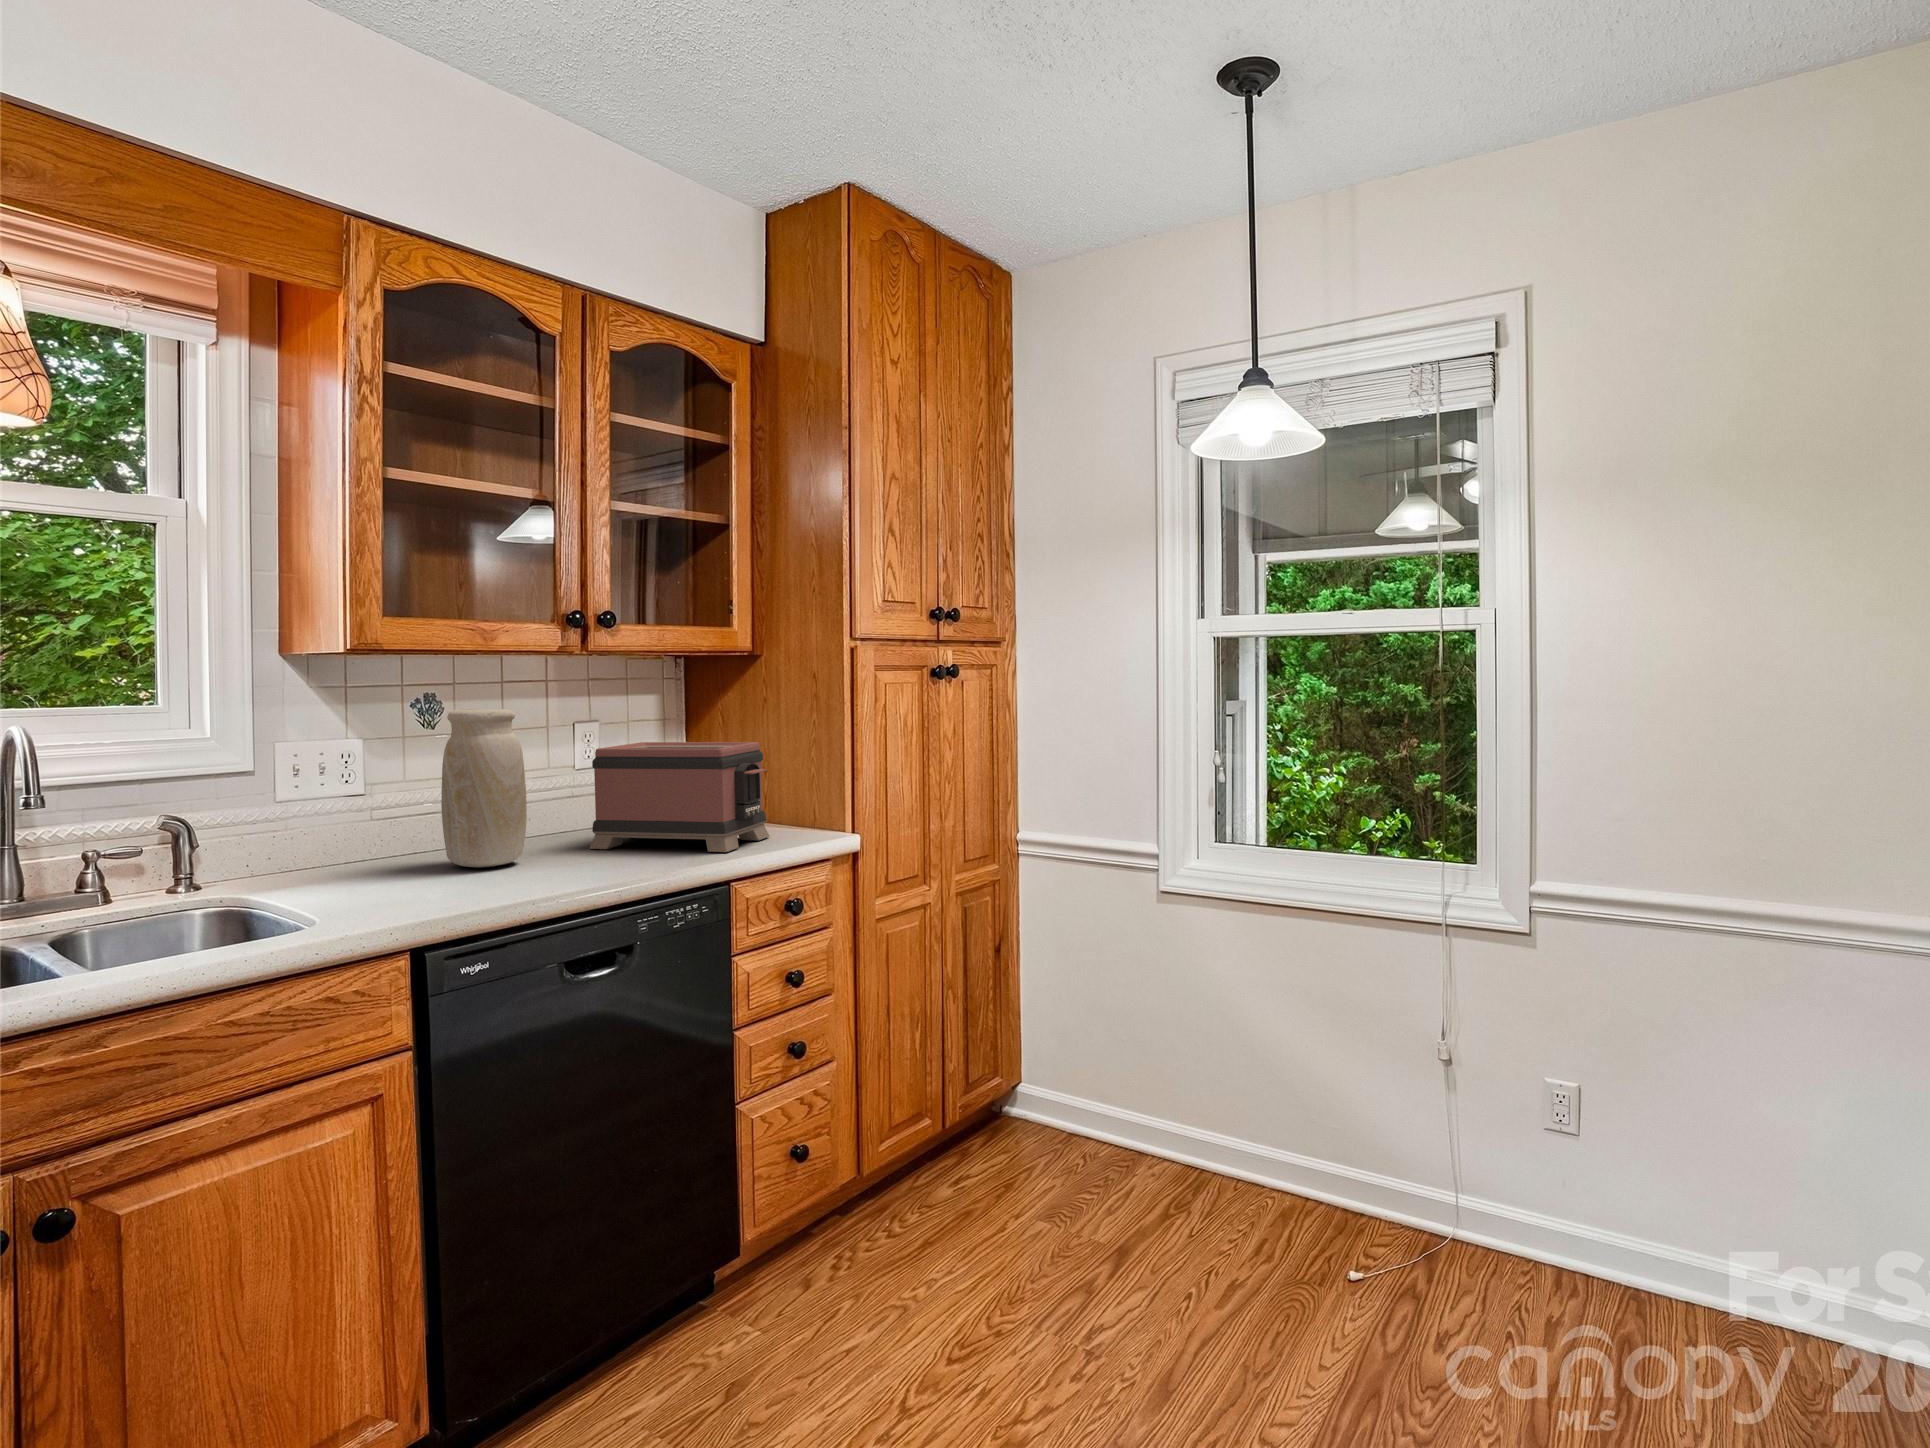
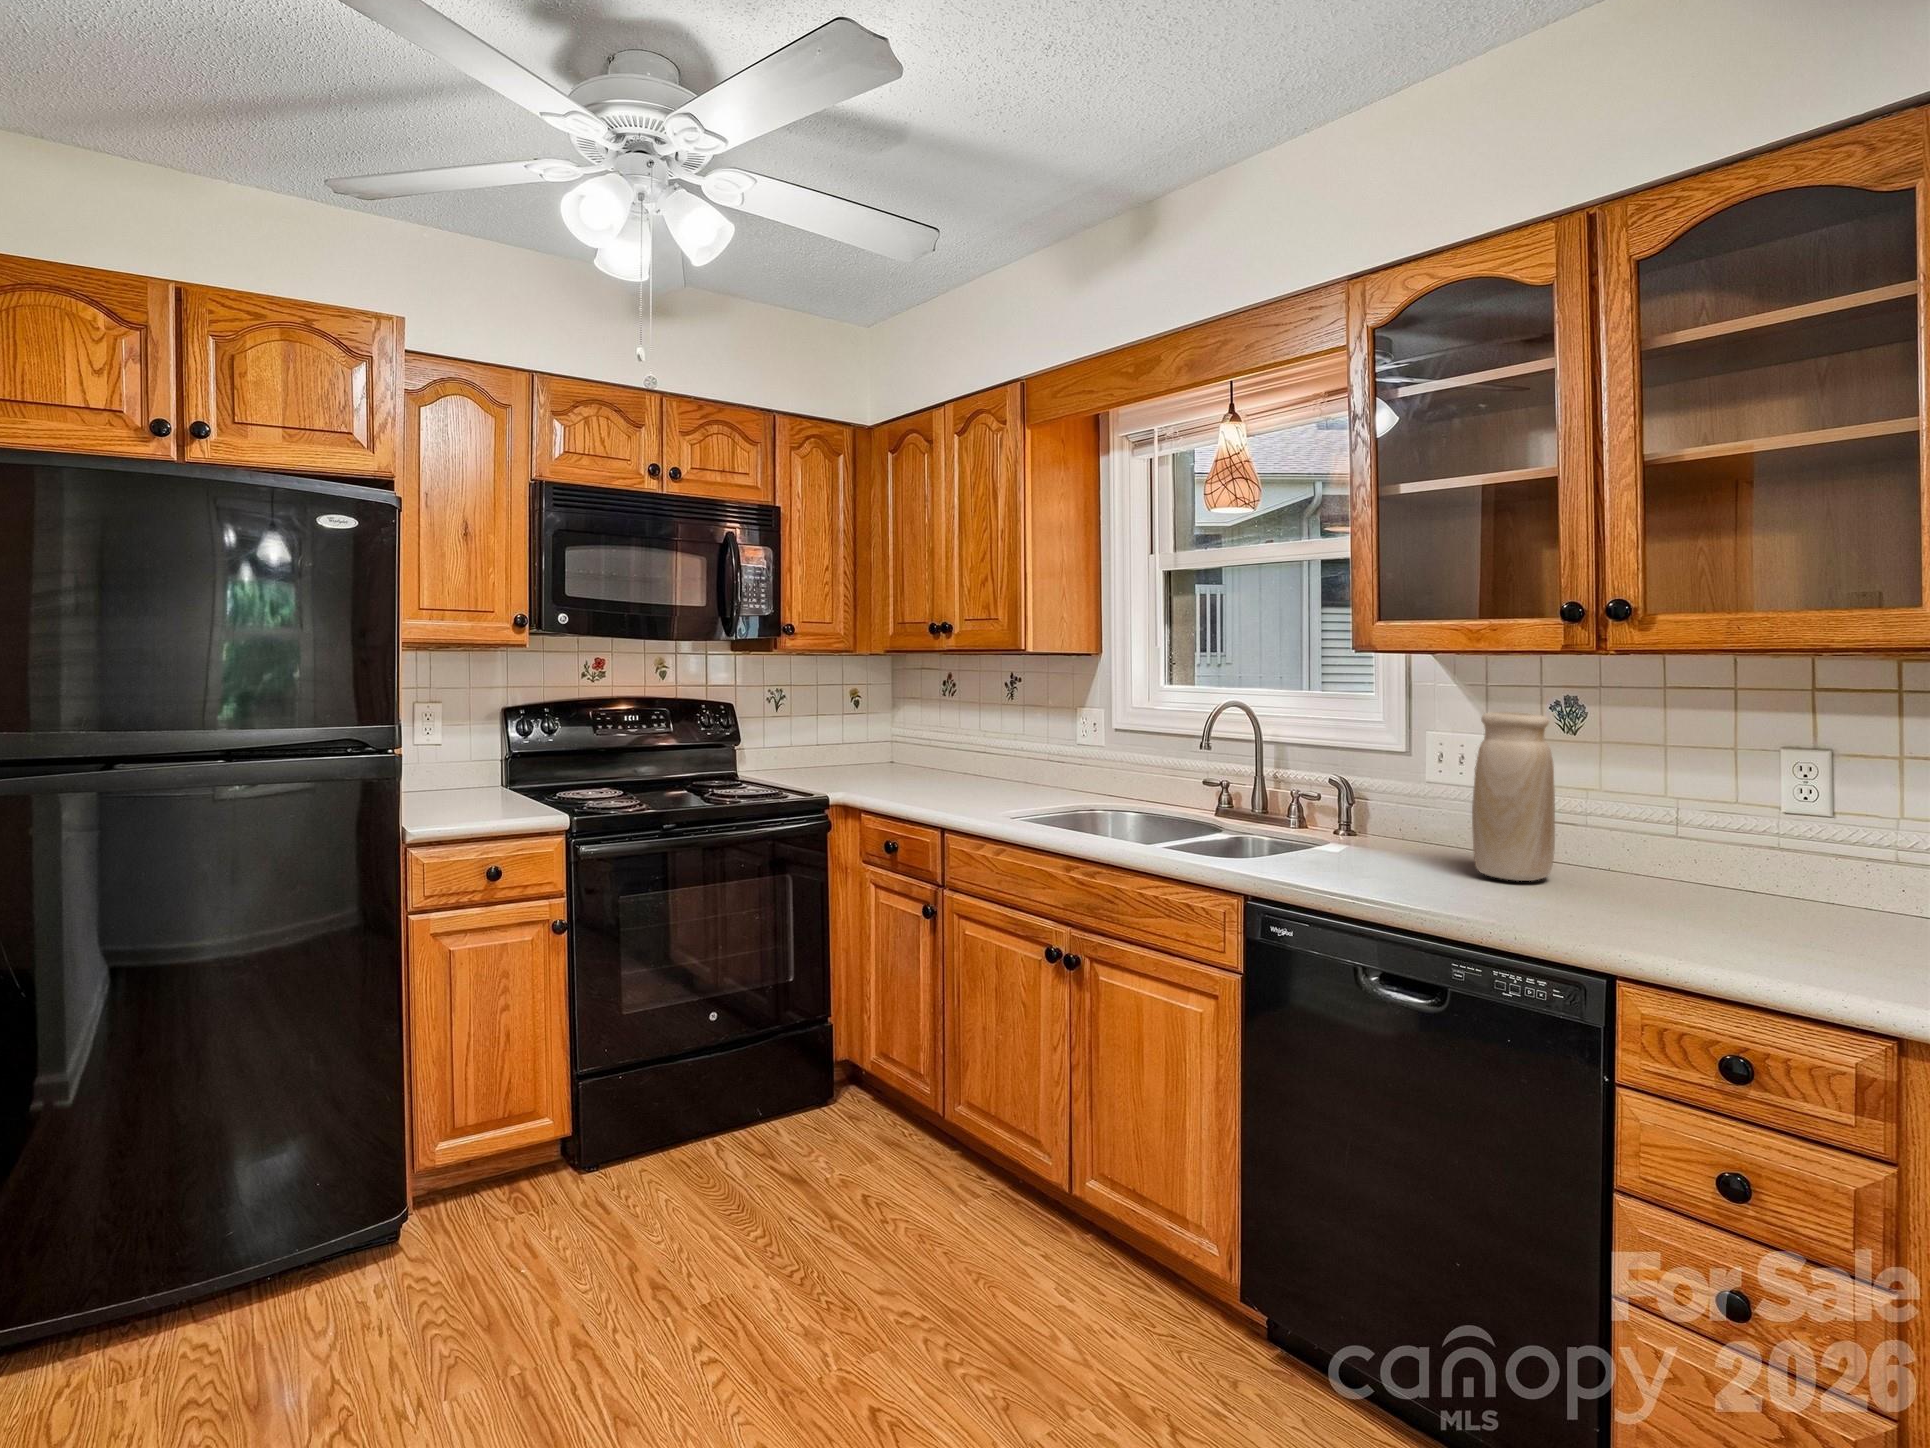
toaster: present [590,742,770,852] -> none [1645,778,1850,966]

